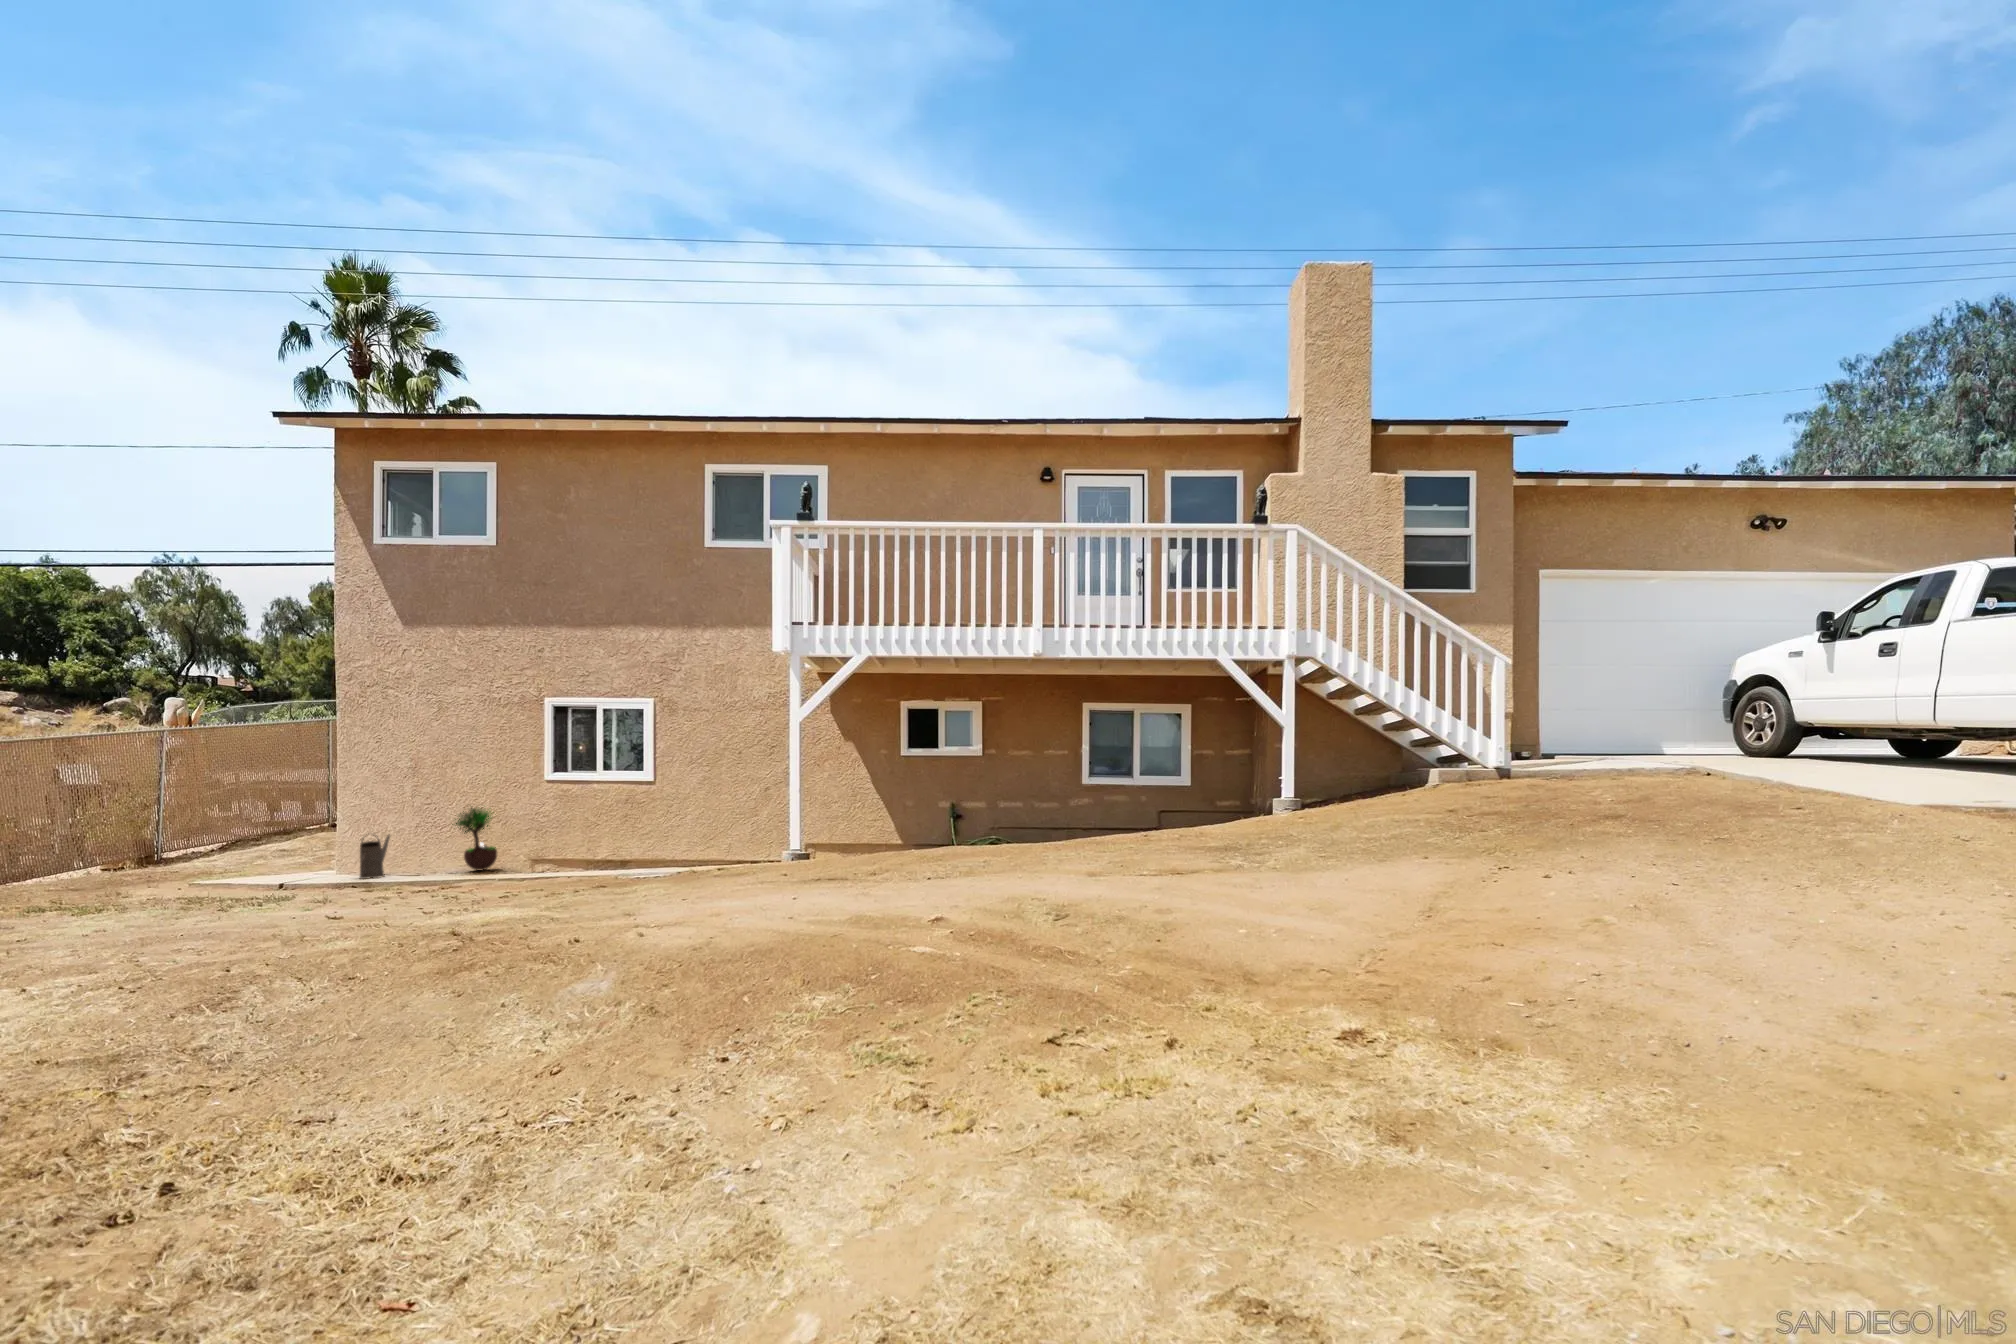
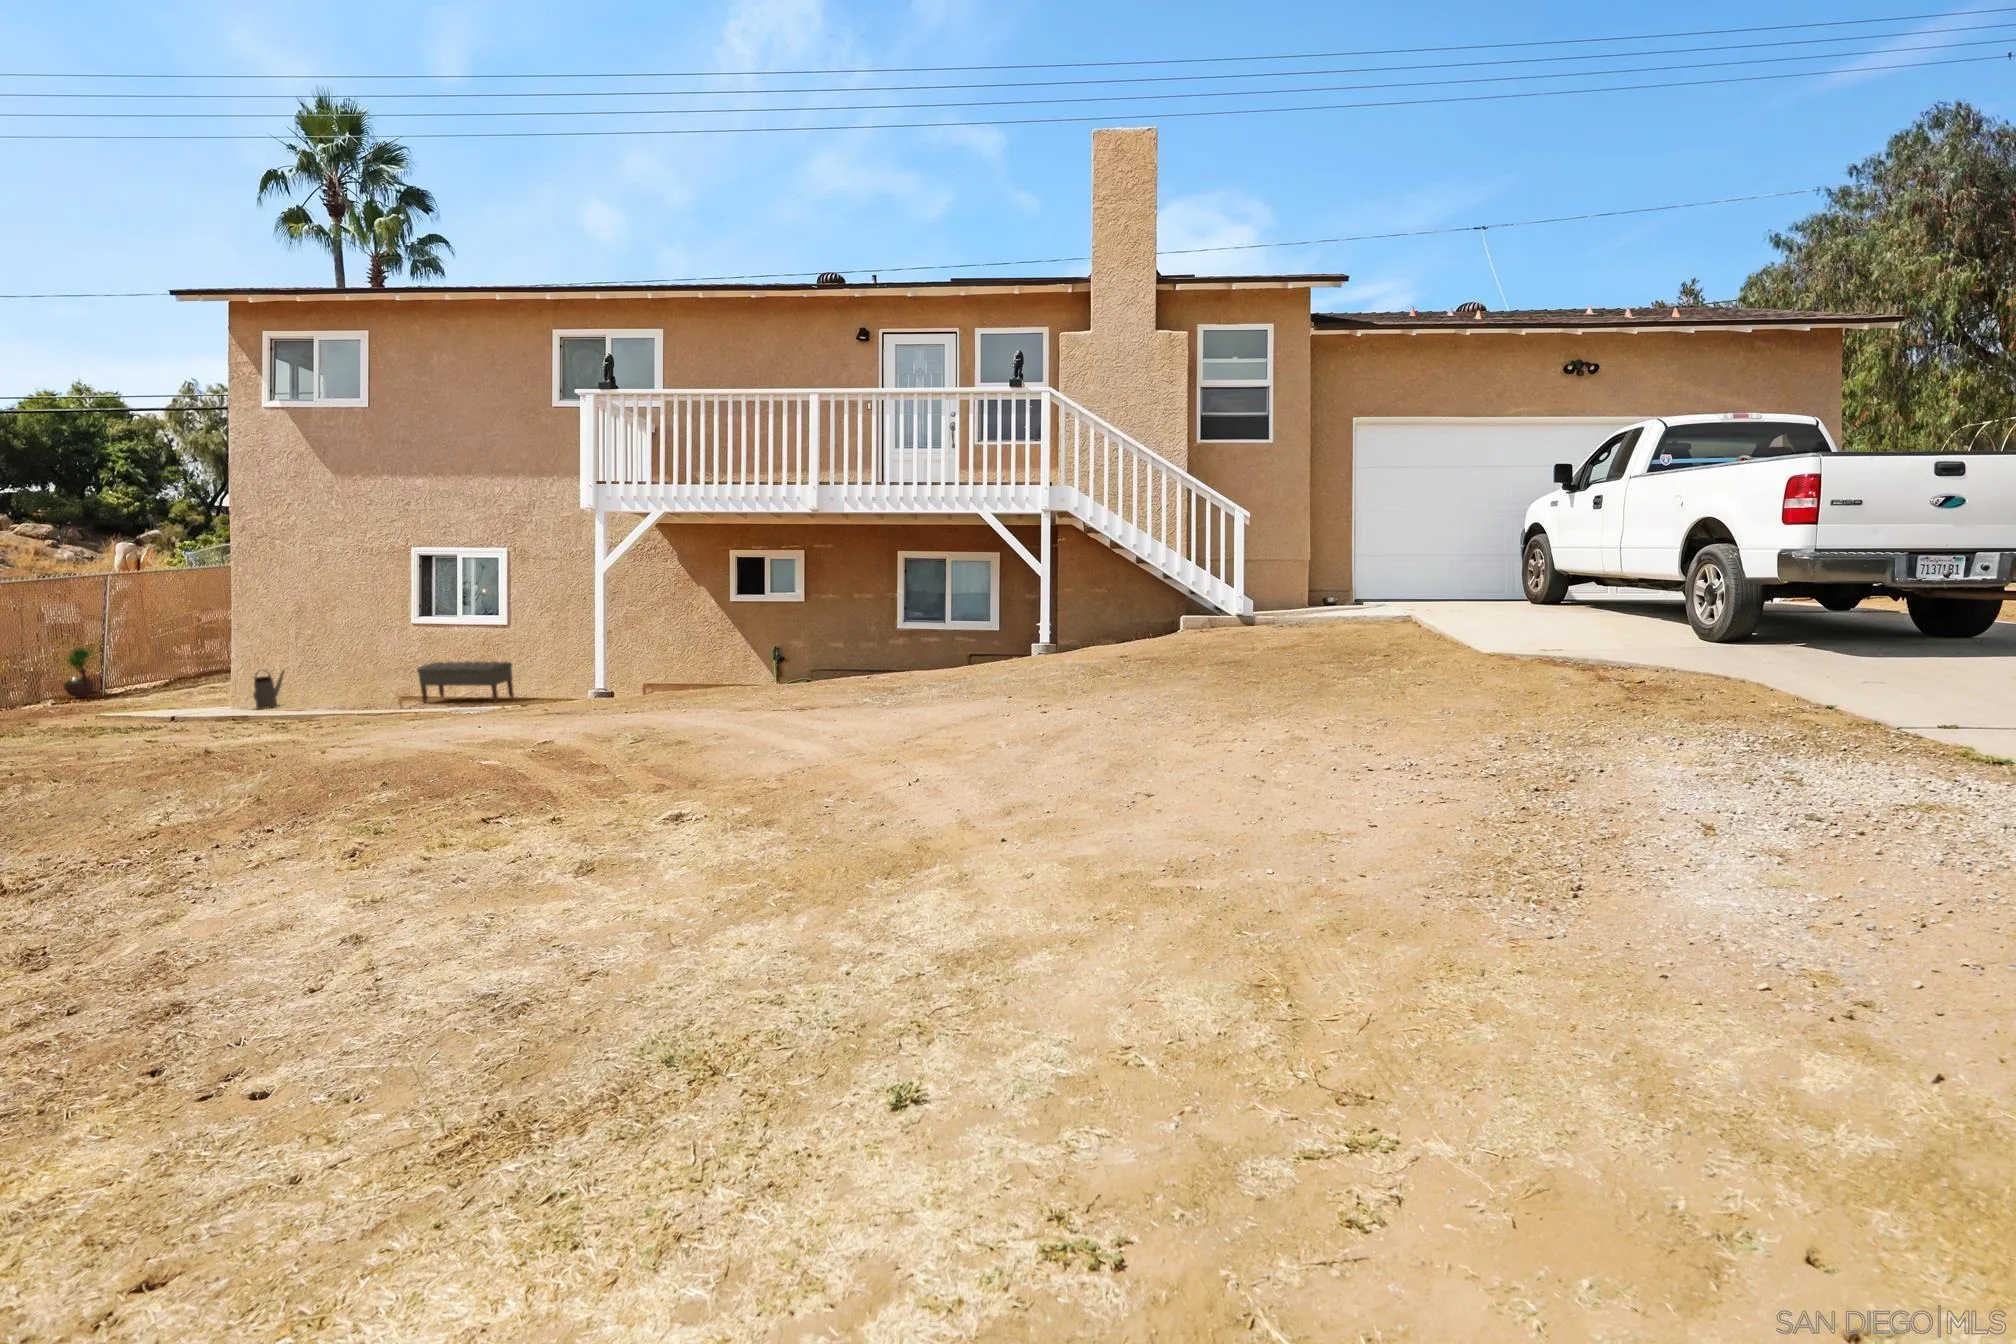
potted tree: present [452,808,497,870] -> present [64,648,95,698]
bench: none [552,823,658,871] -> present [417,661,514,703]

